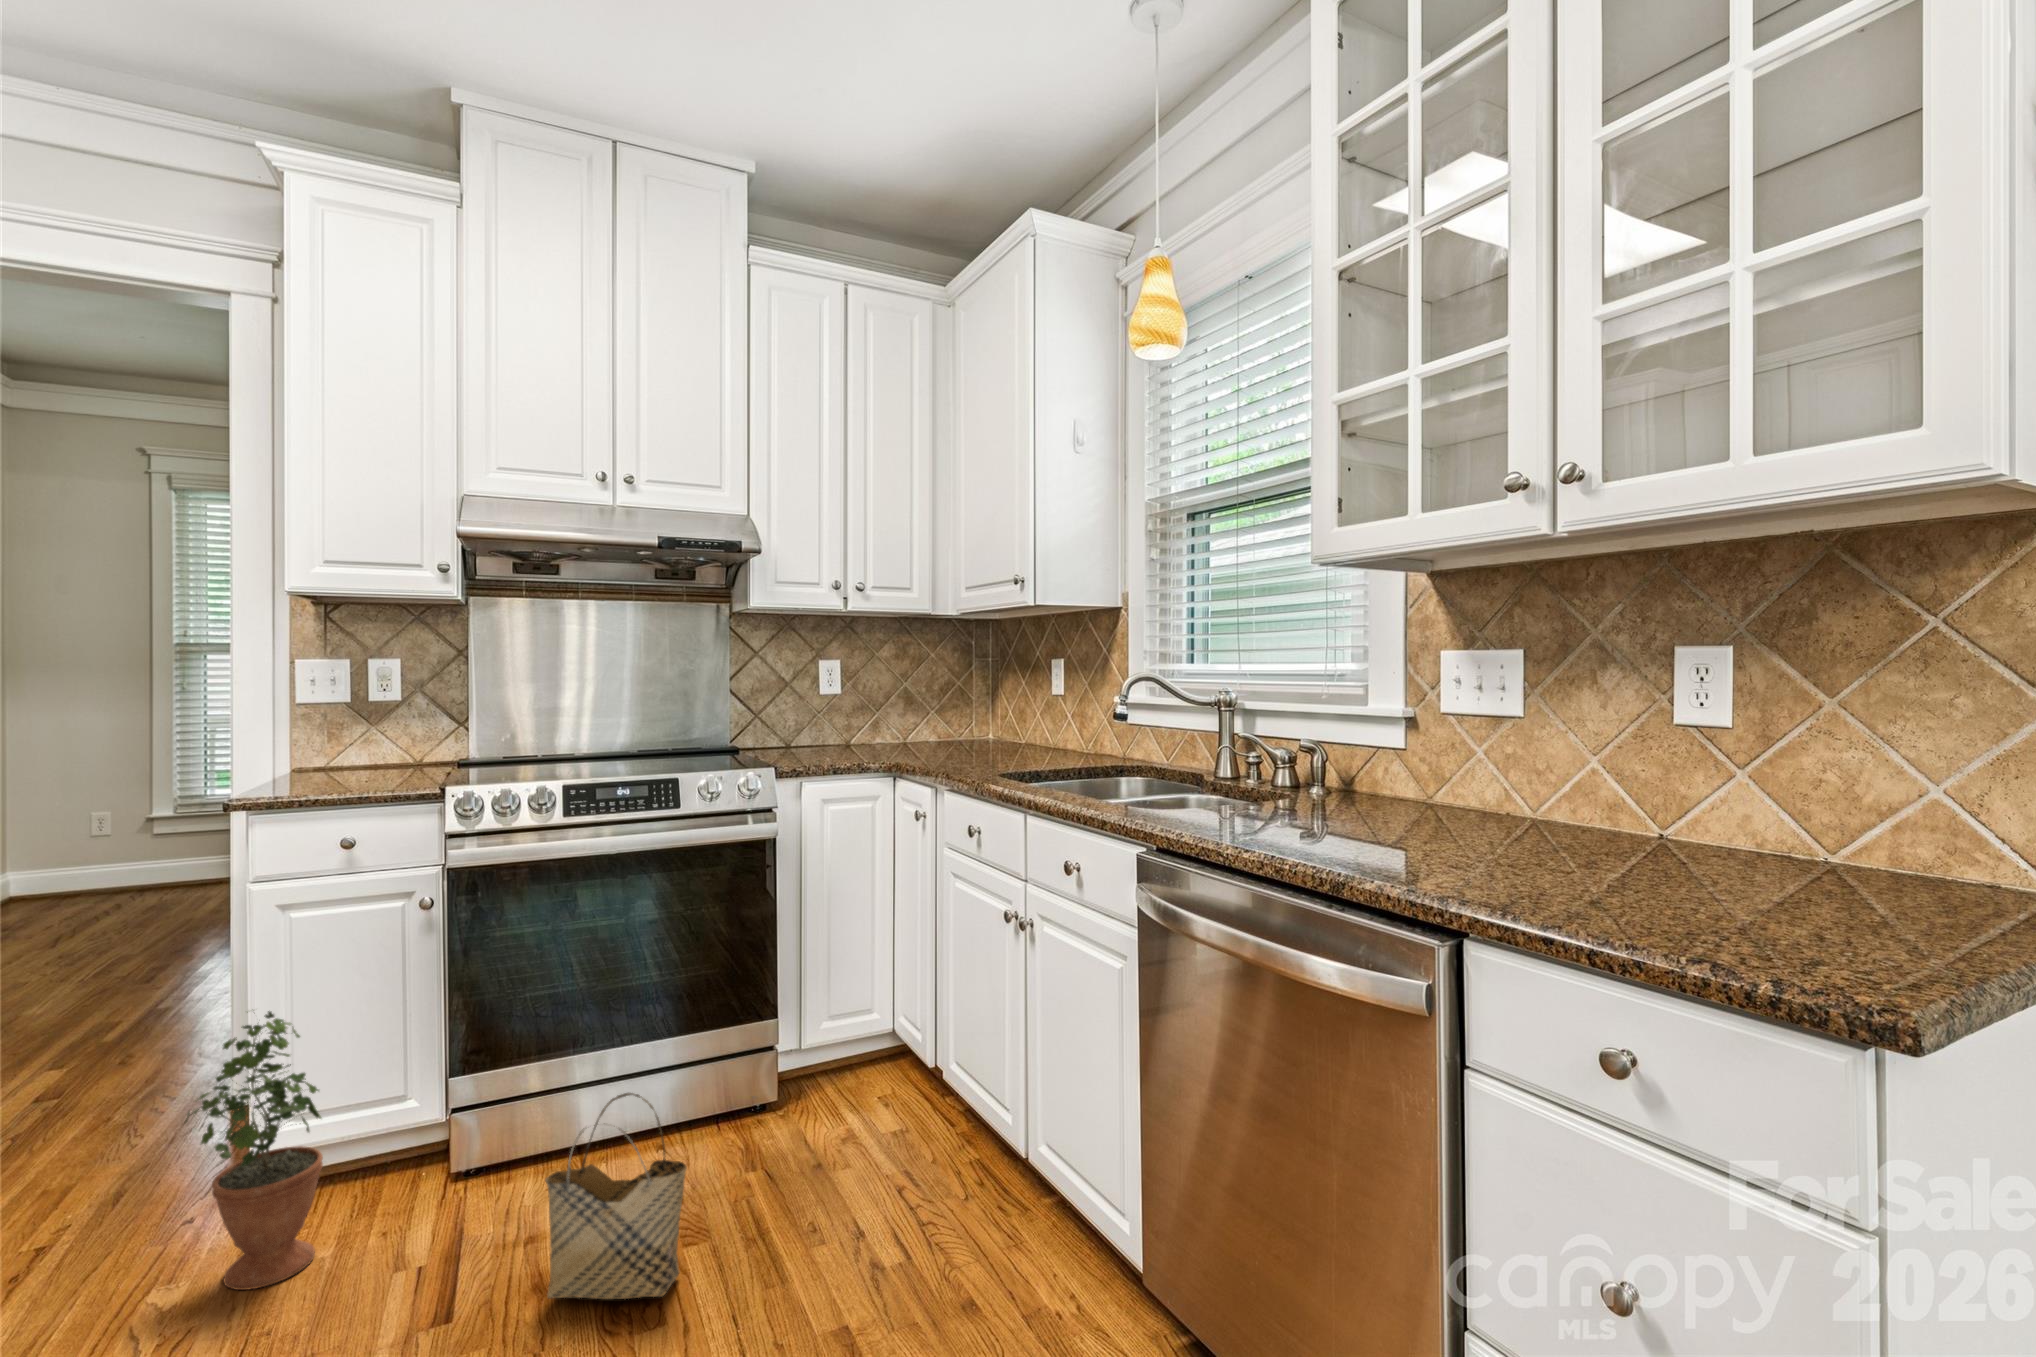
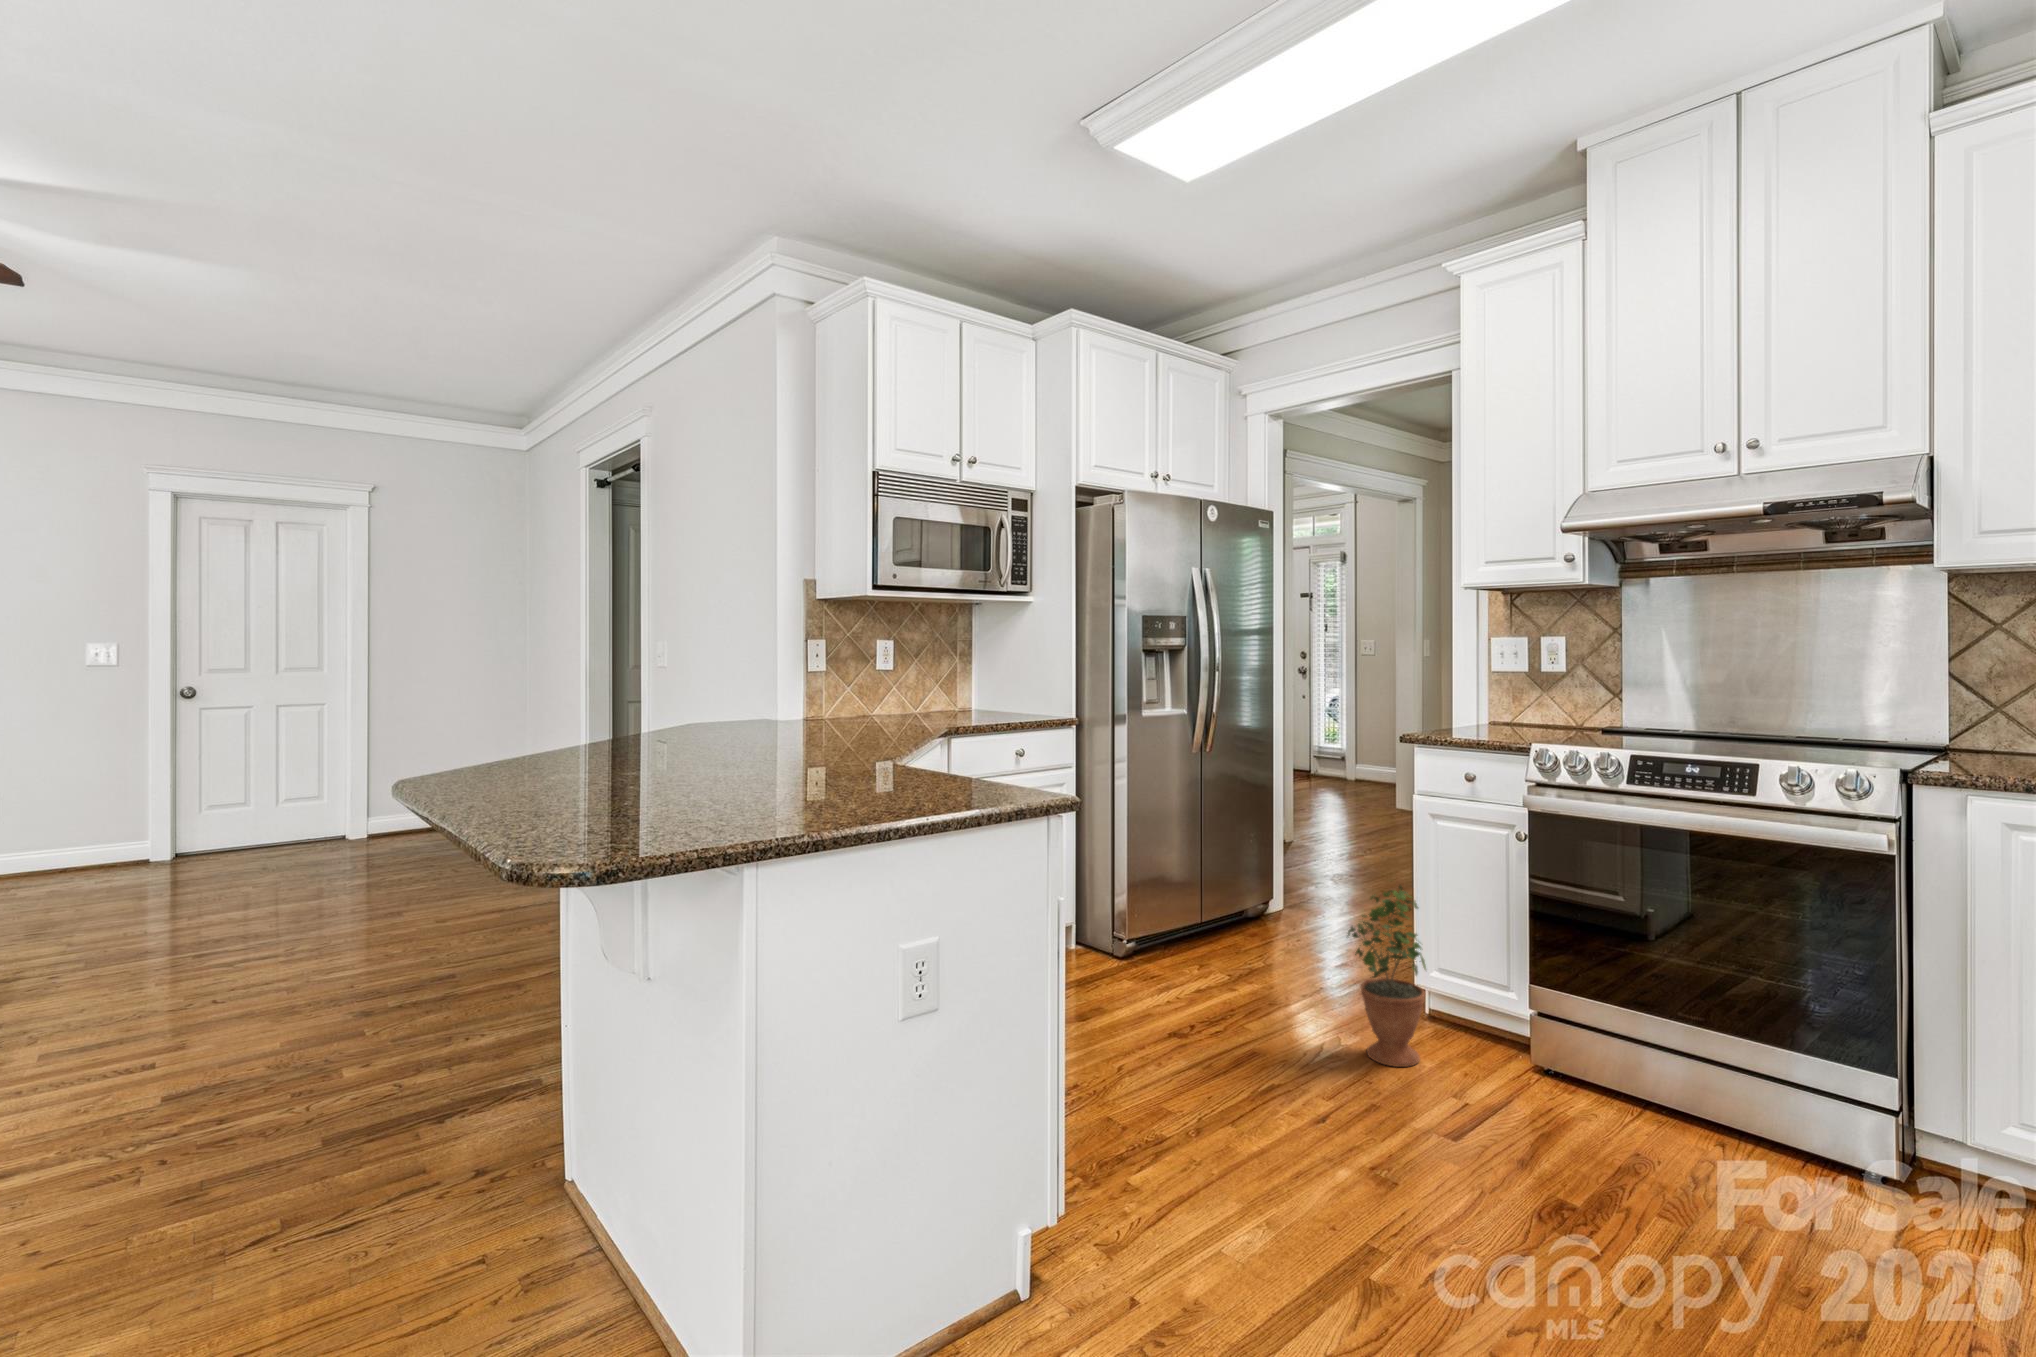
woven basket: present [545,1093,687,1299] -> none [1516,1036,1641,1227]

